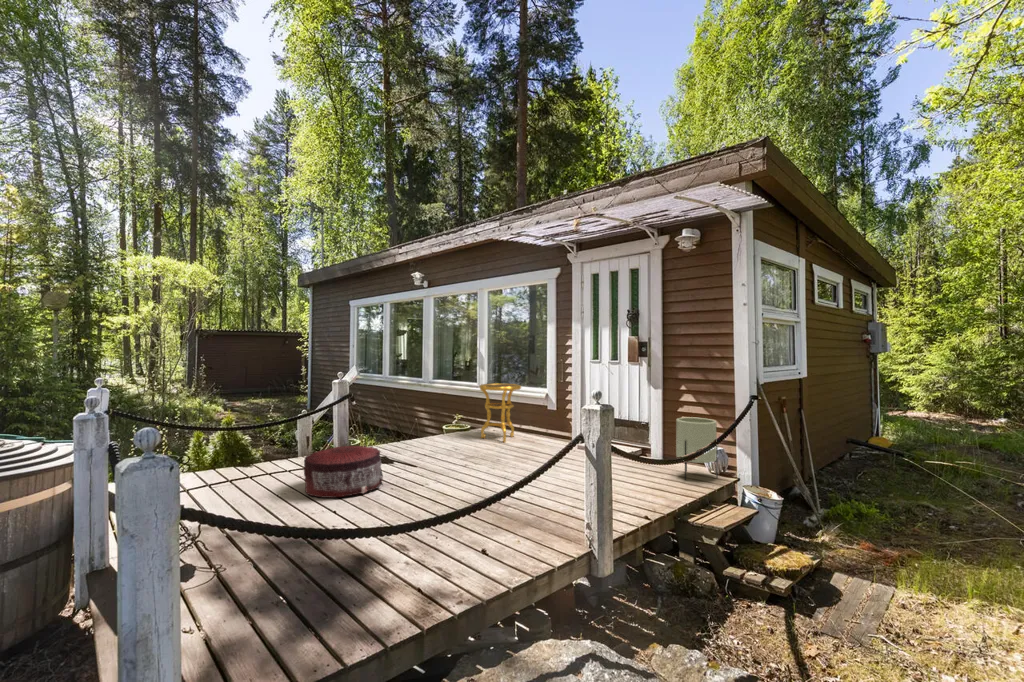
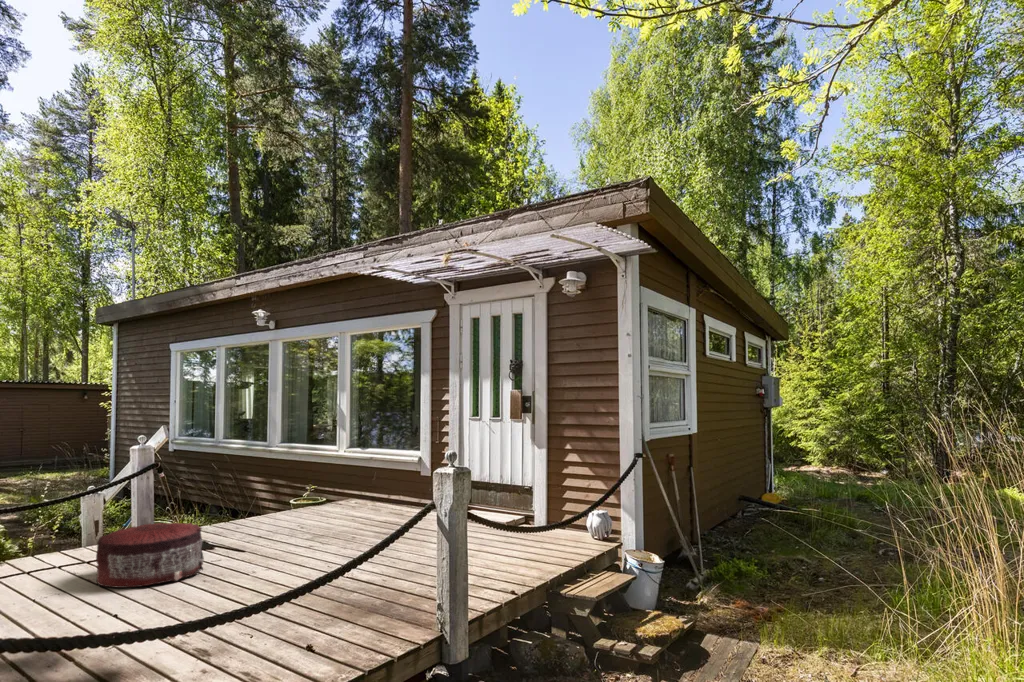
side table: present [479,383,521,442] -> none [336,446,389,519]
planter: present [676,417,718,480] -> none [558,479,601,549]

